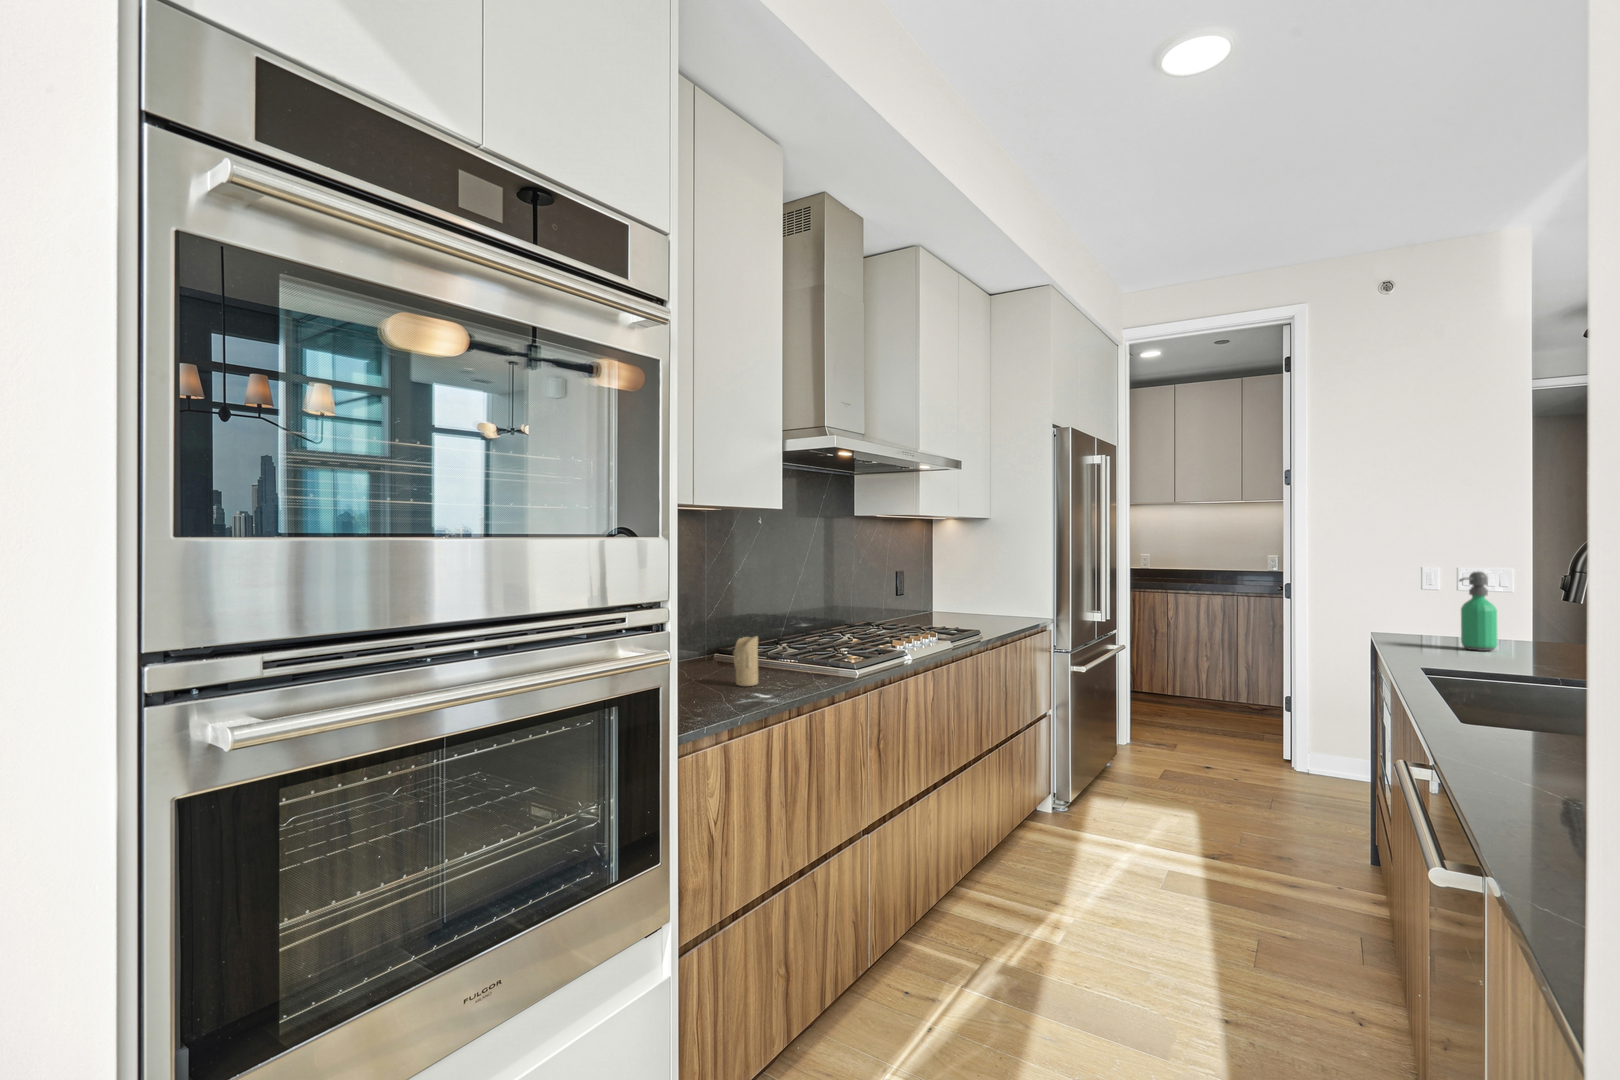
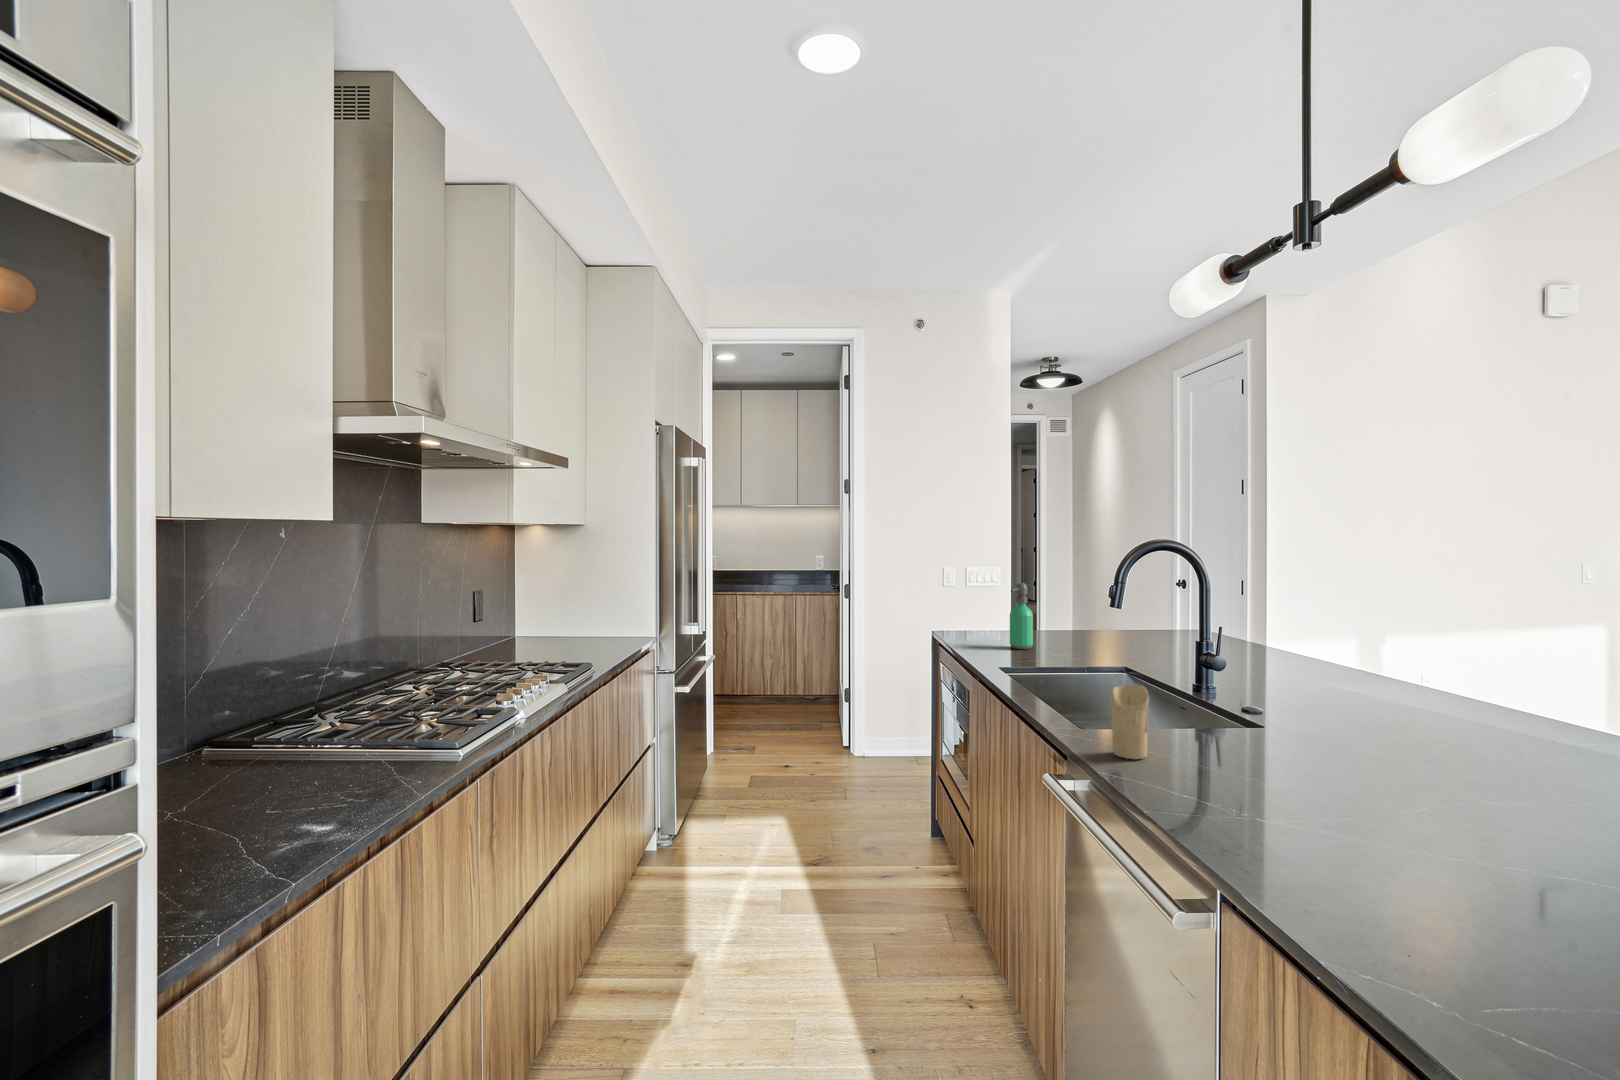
candle: present [734,636,758,686] -> present [1110,684,1149,759]

